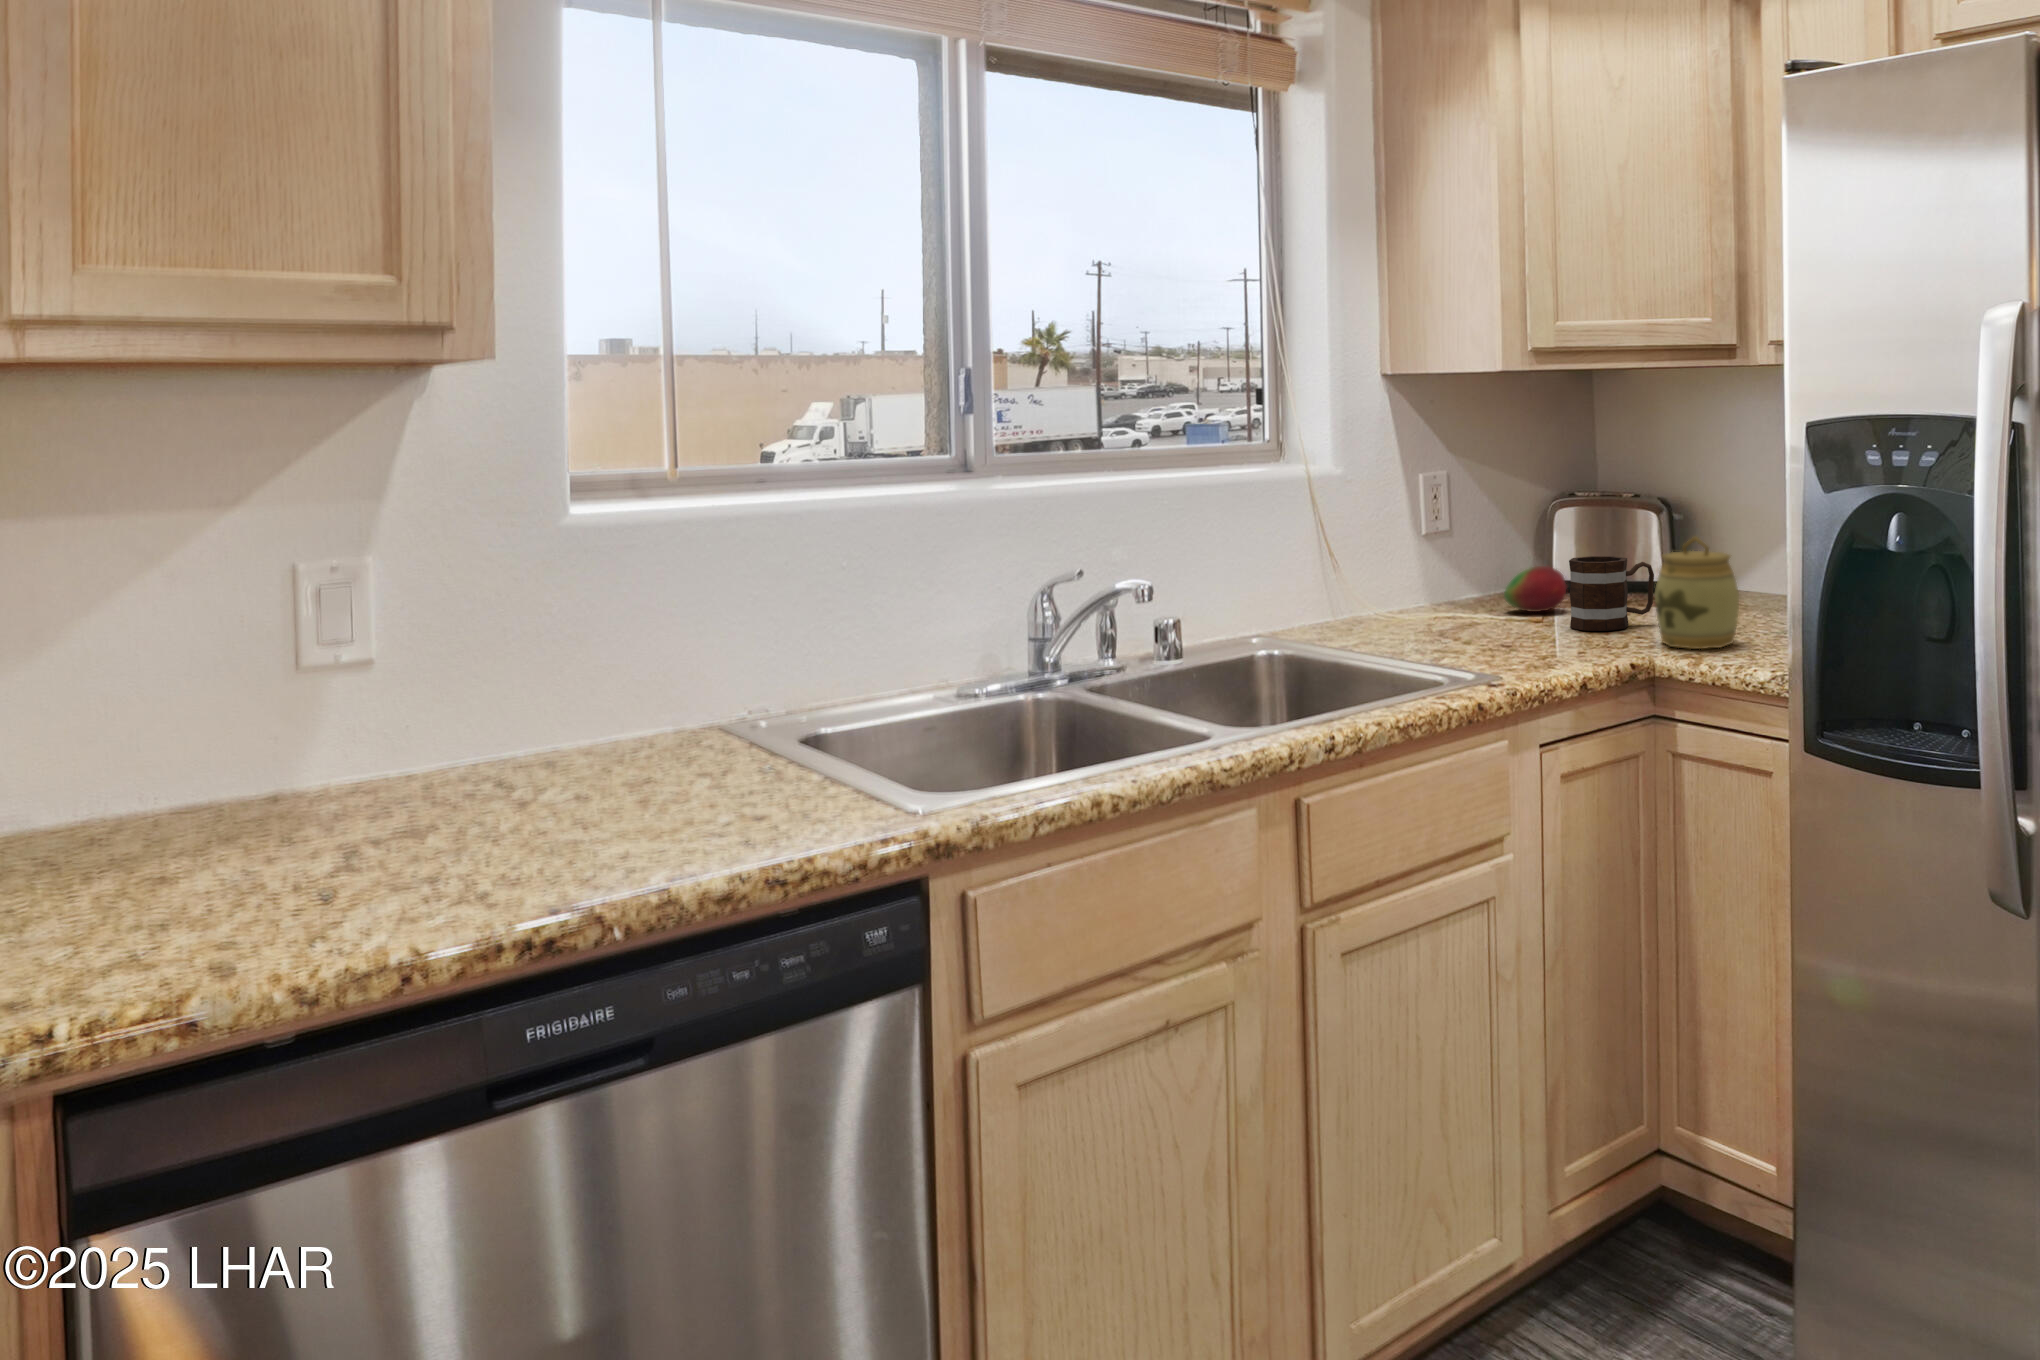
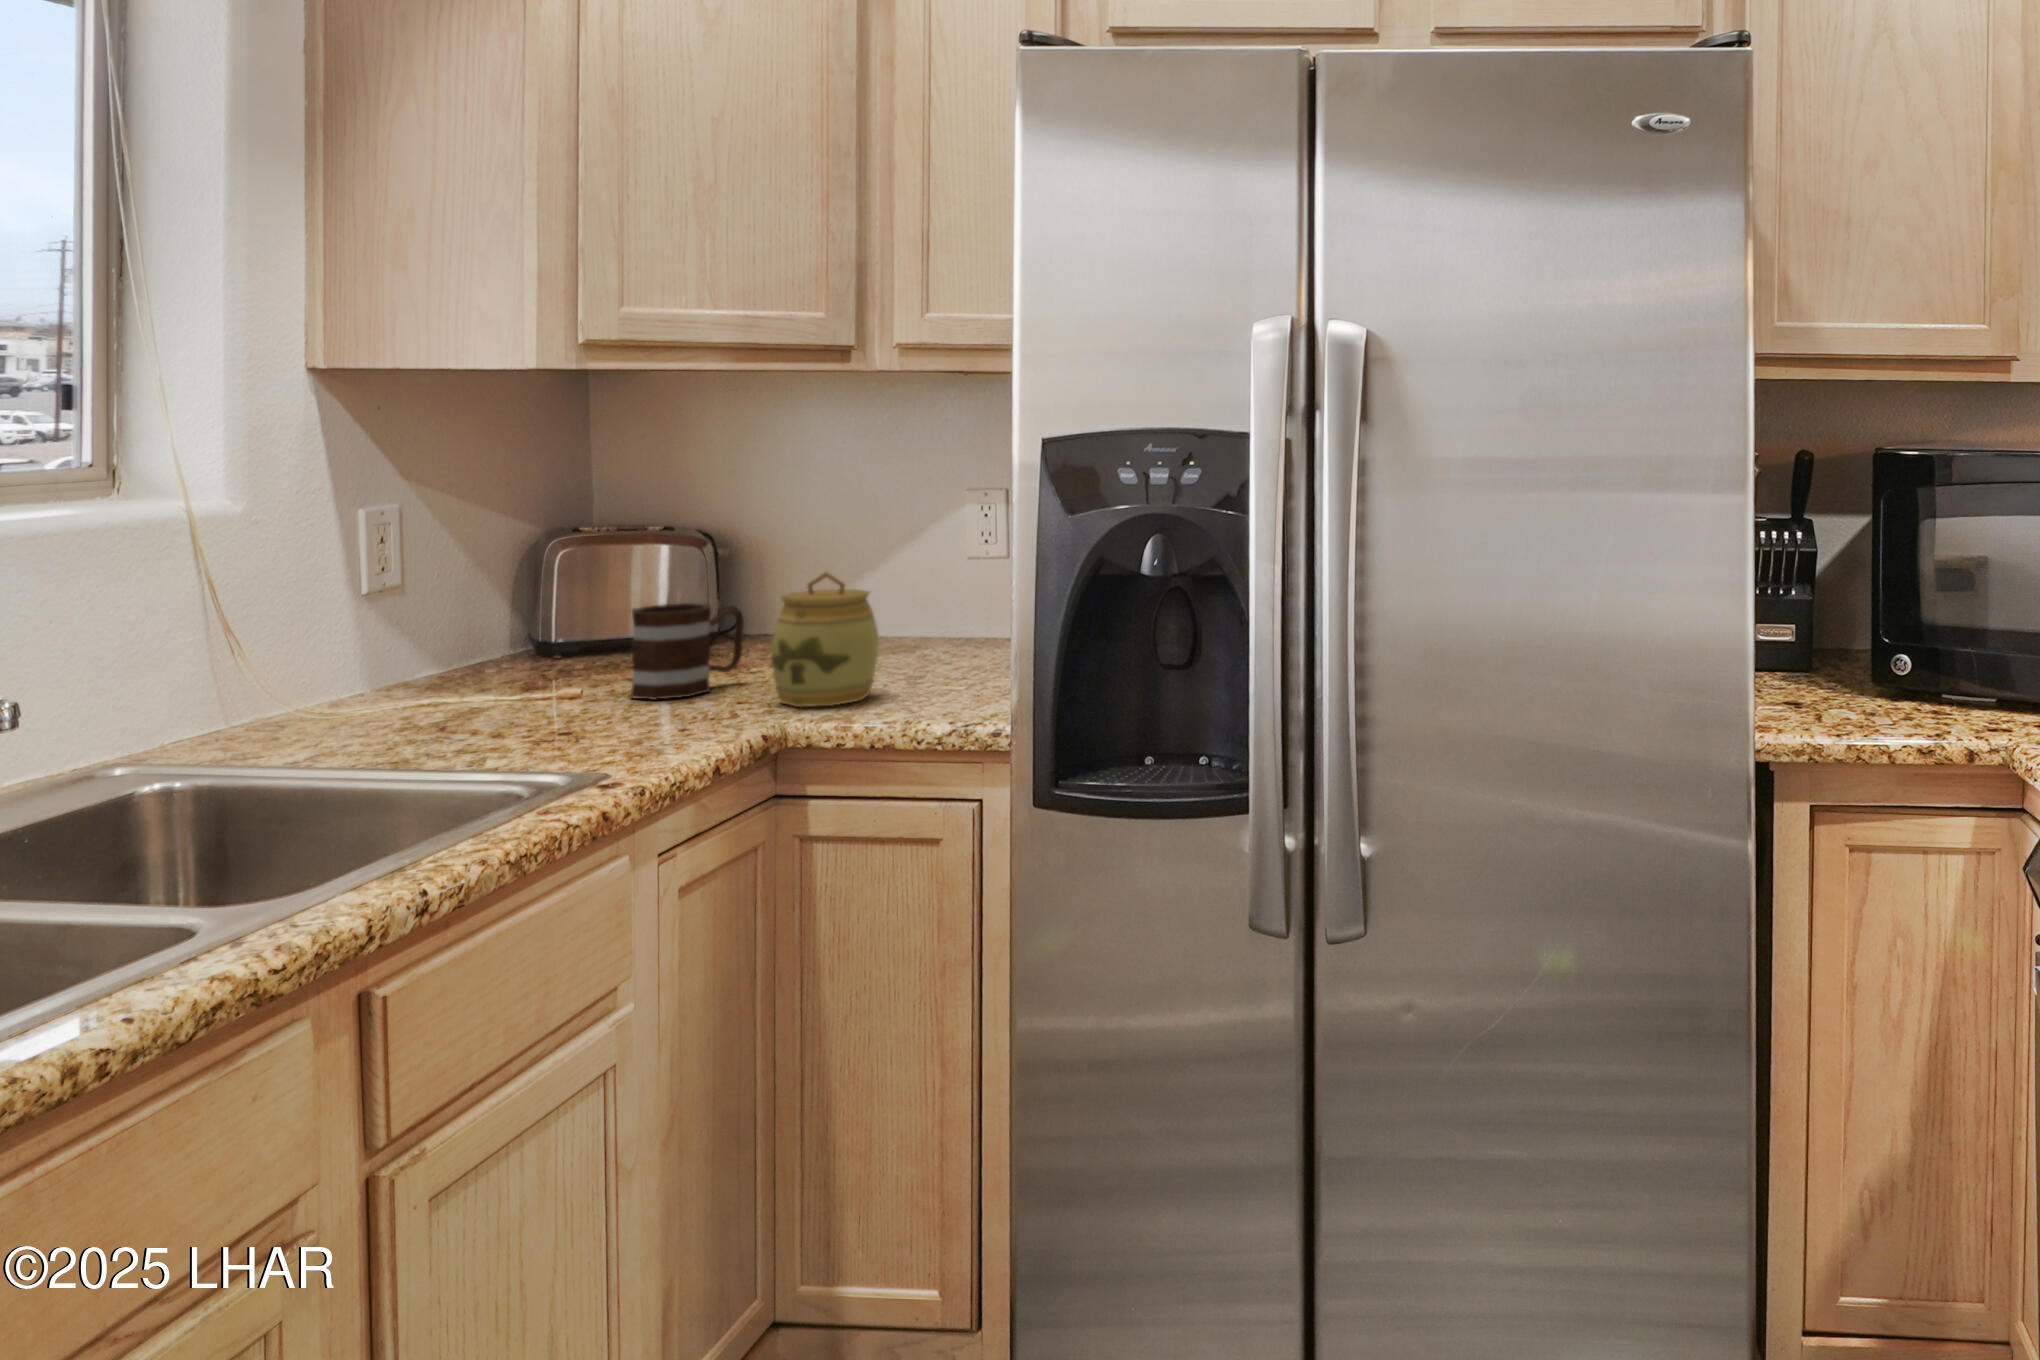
fruit: present [1504,566,1568,612] -> none [506,623,604,684]

